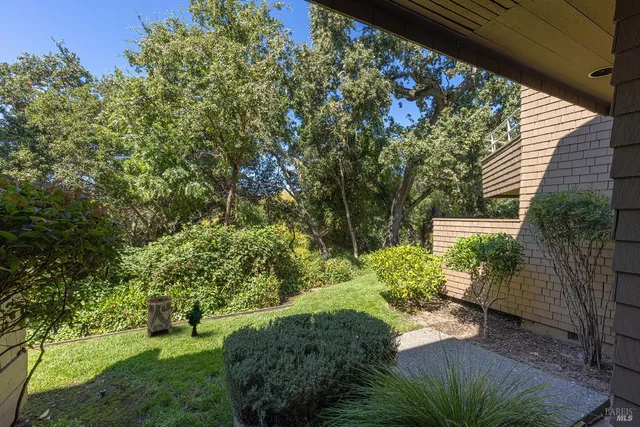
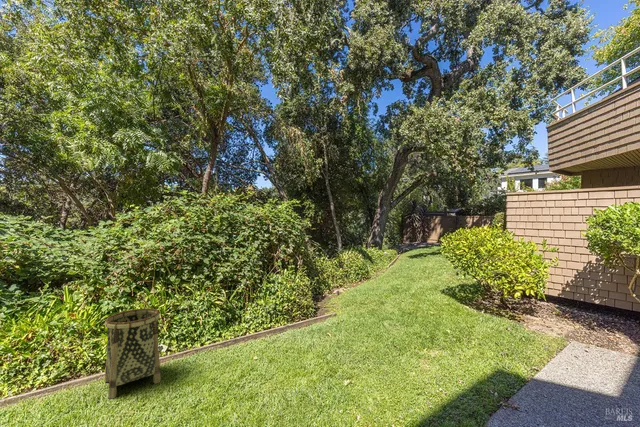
decorative plant: present [184,300,205,337] -> none [191,313,231,388]

